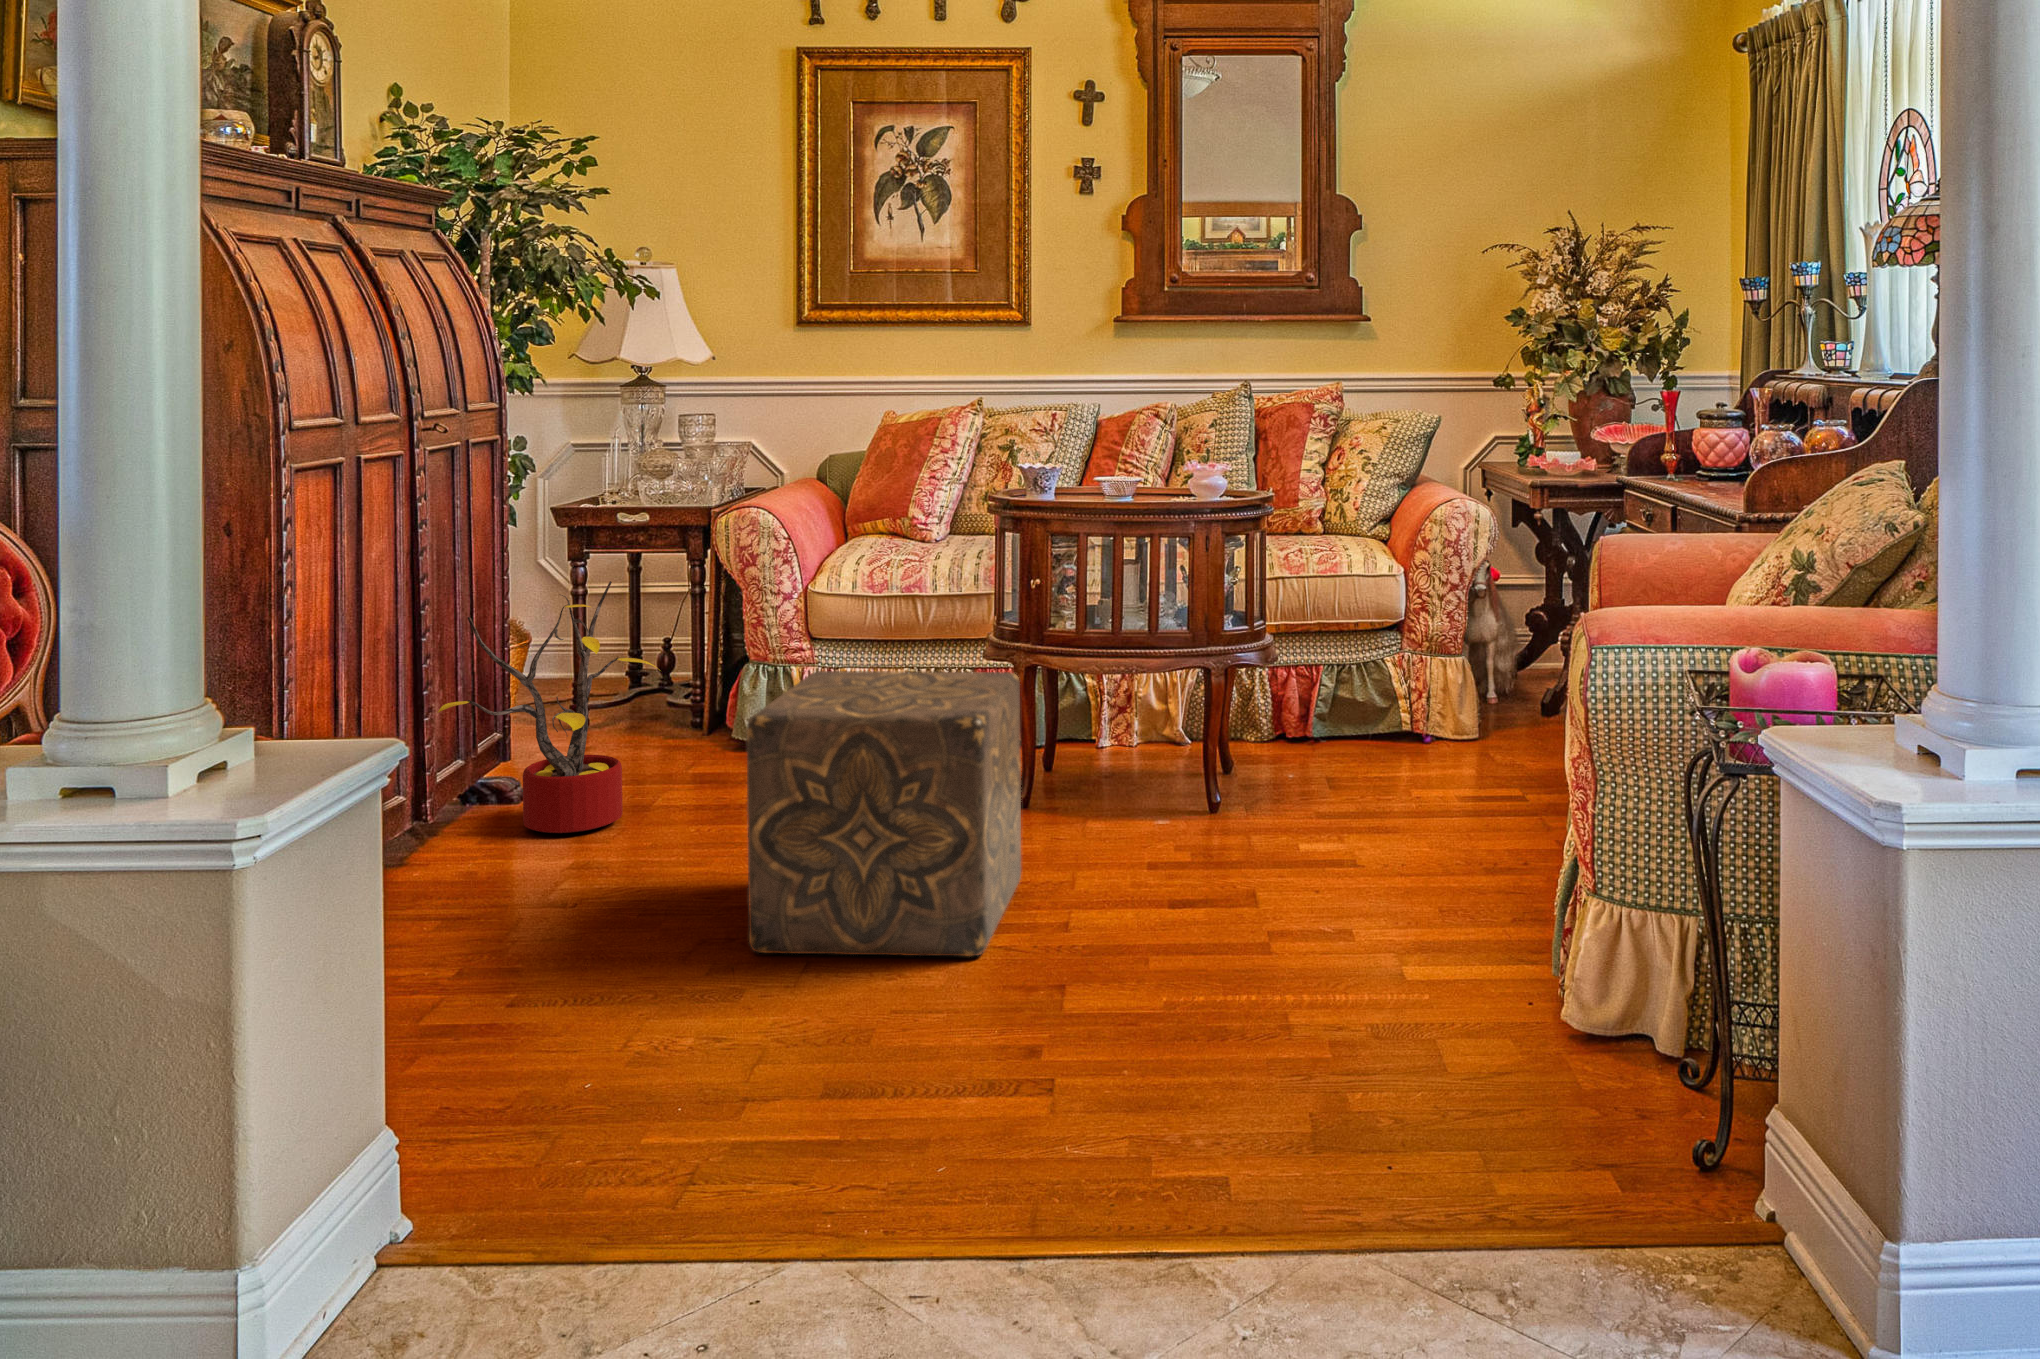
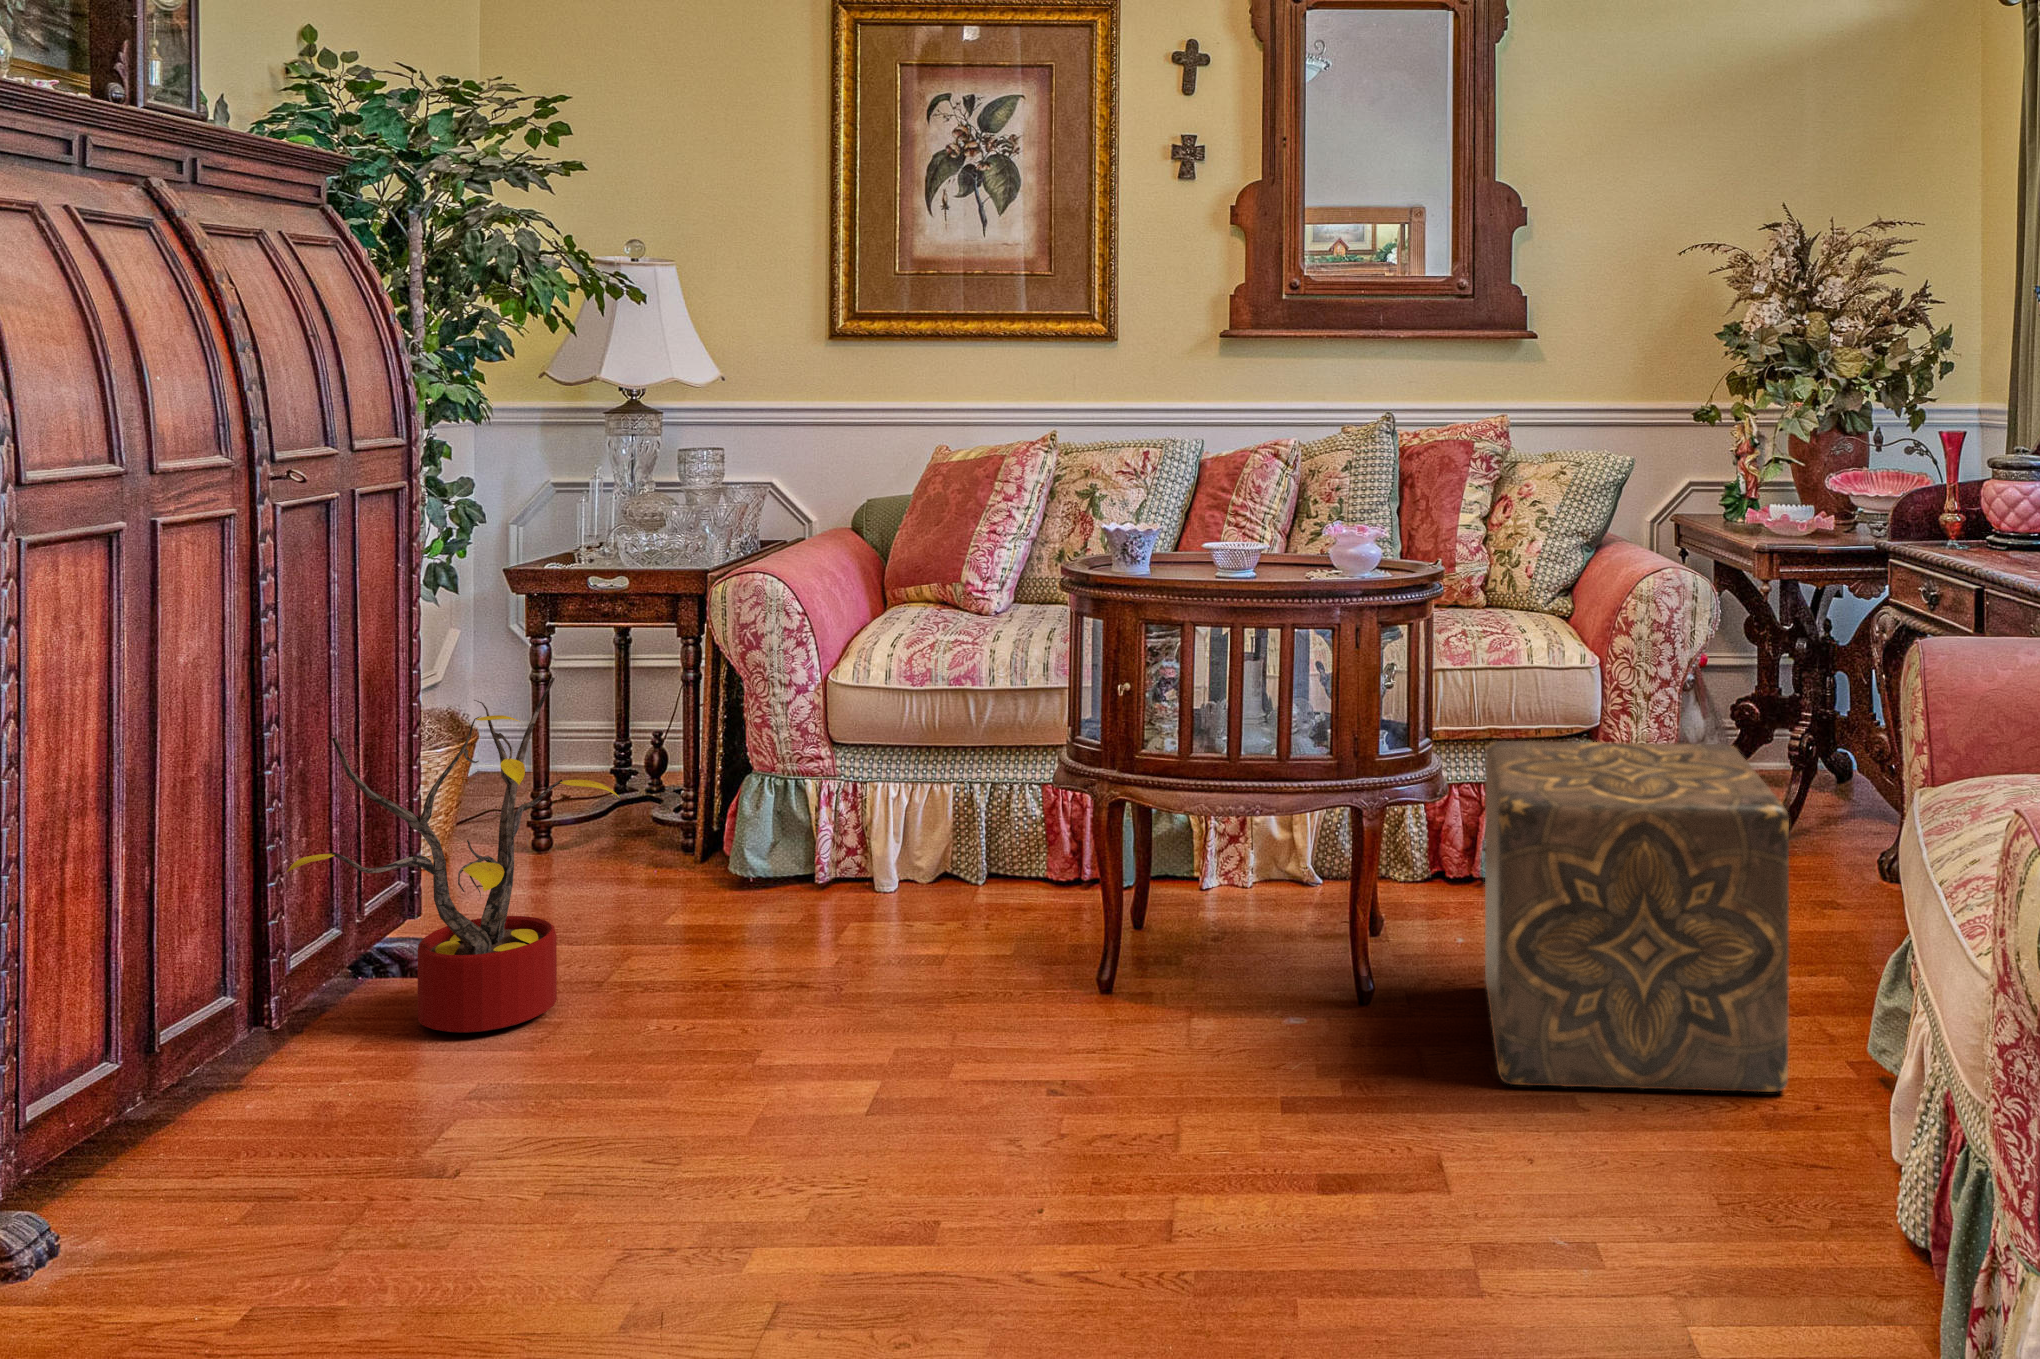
ottoman: present [747,671,1021,957] -> present [1485,741,1789,1092]

